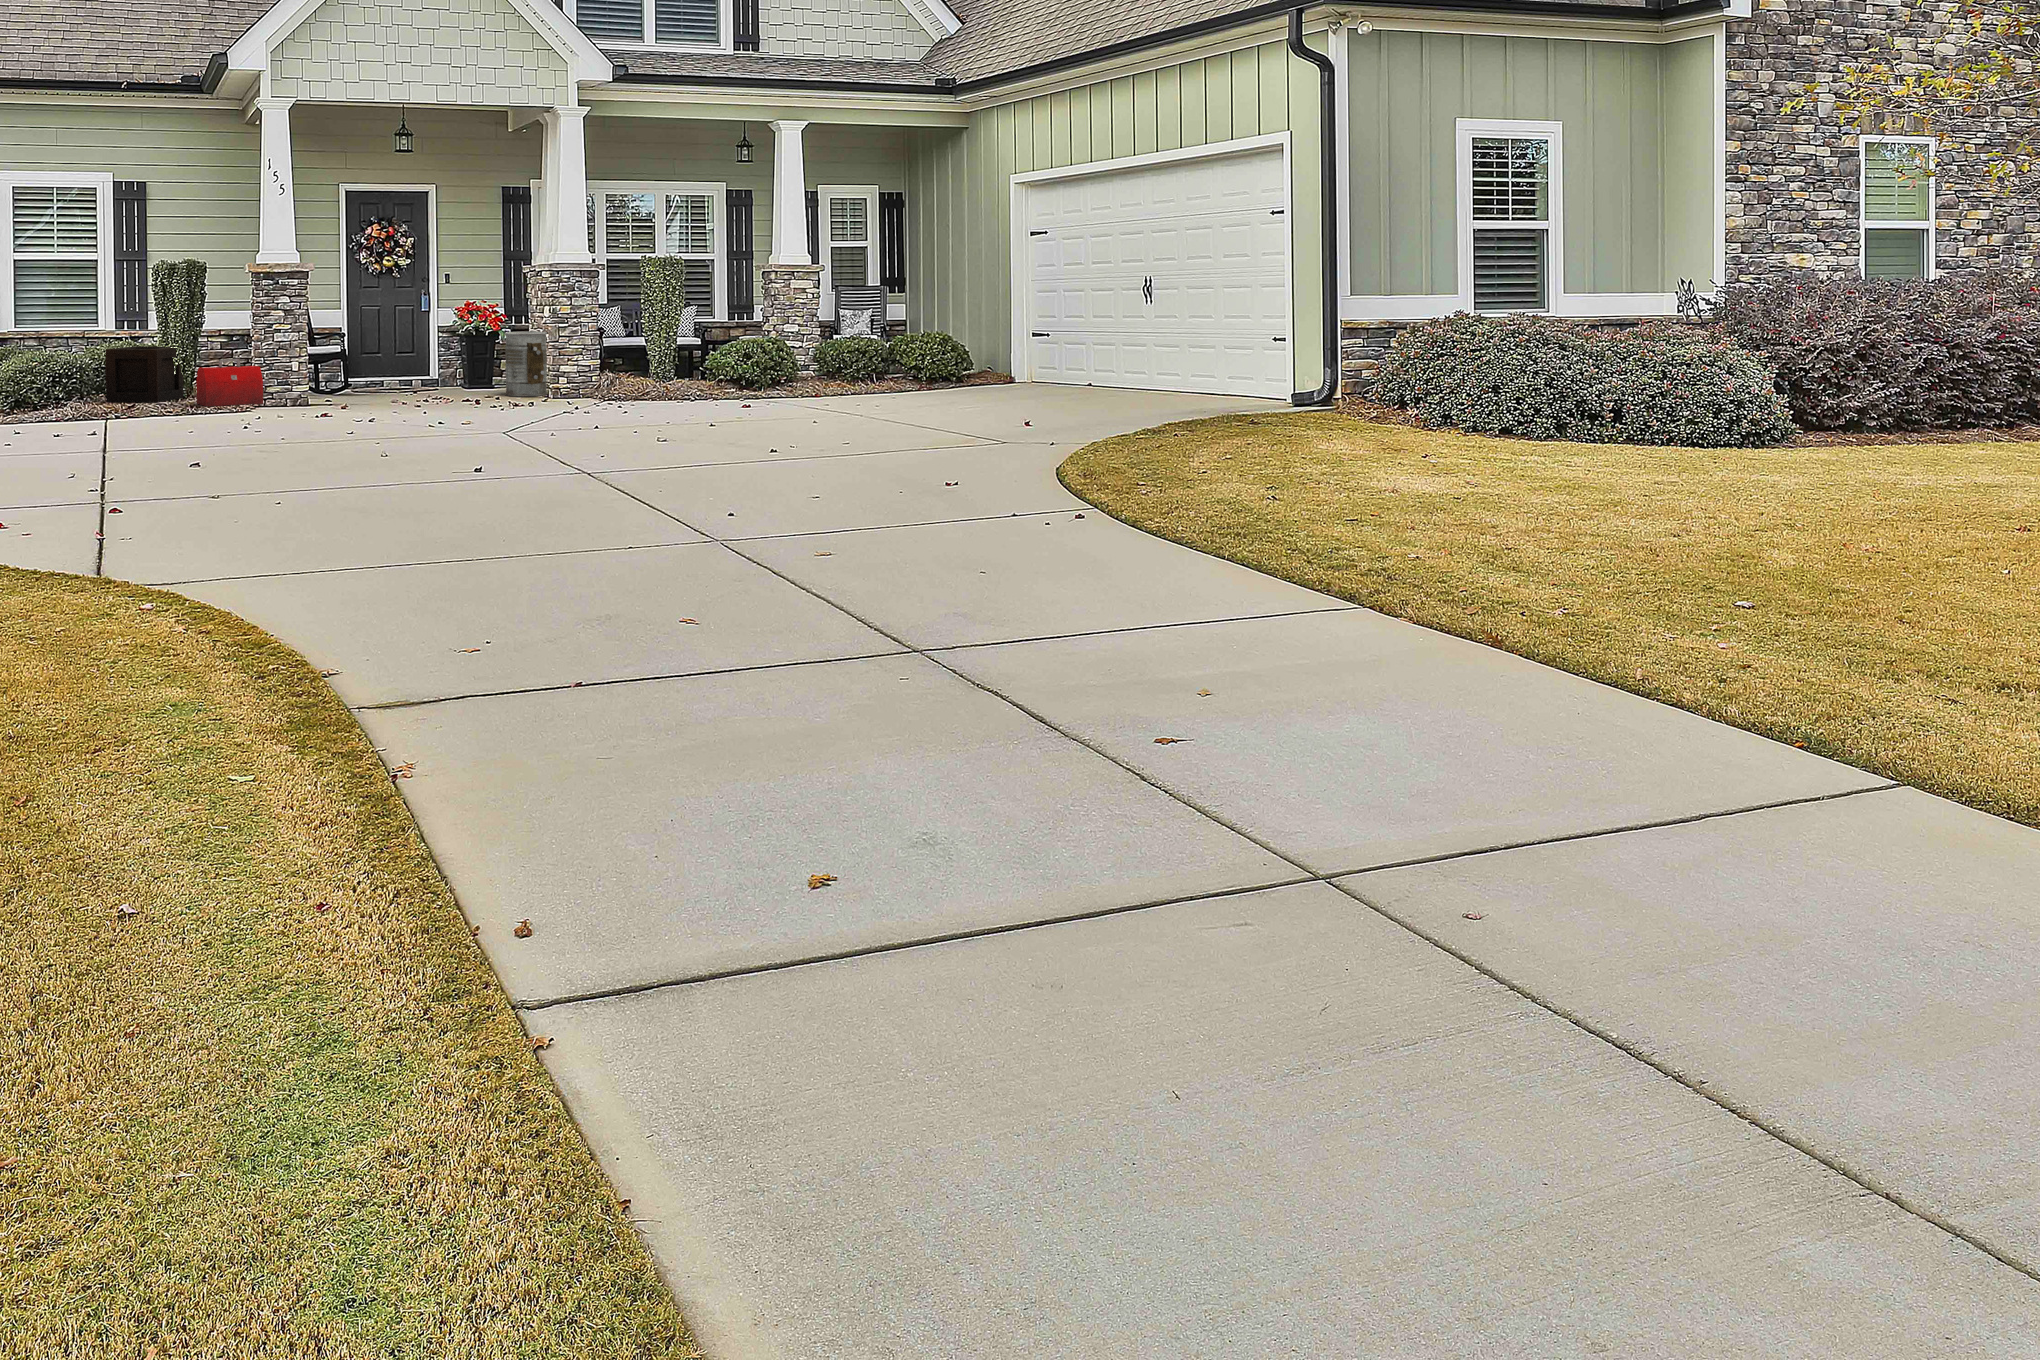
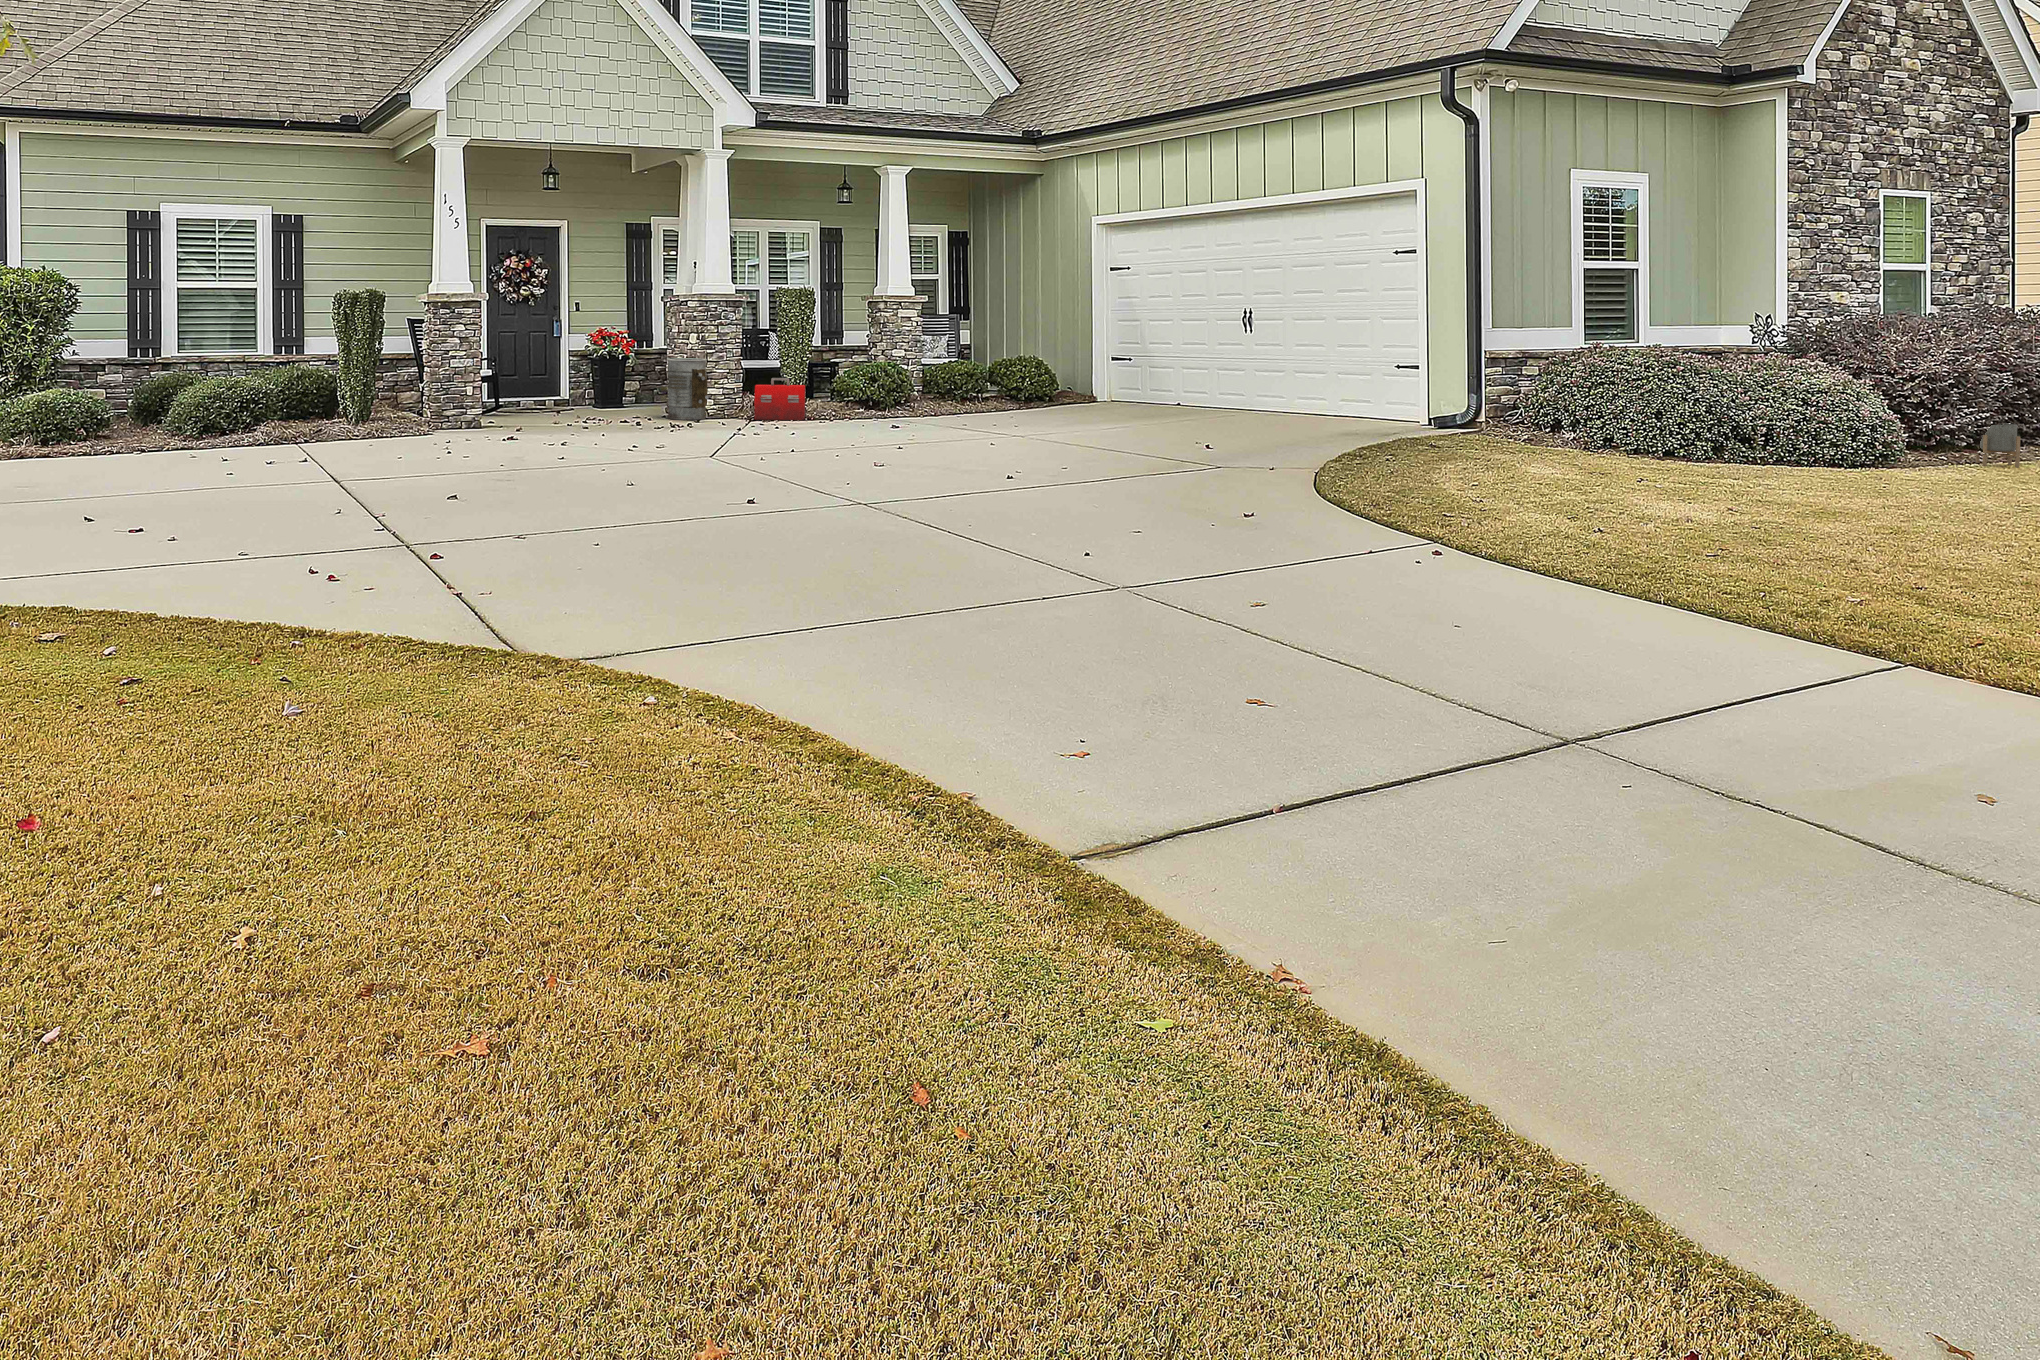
wooden crate: present [105,346,184,402] -> none [283,372,355,427]
toolbox: present [196,359,263,406] -> present [754,378,805,420]
planter: none [1847,395,1886,444] -> present [1975,423,2020,468]

